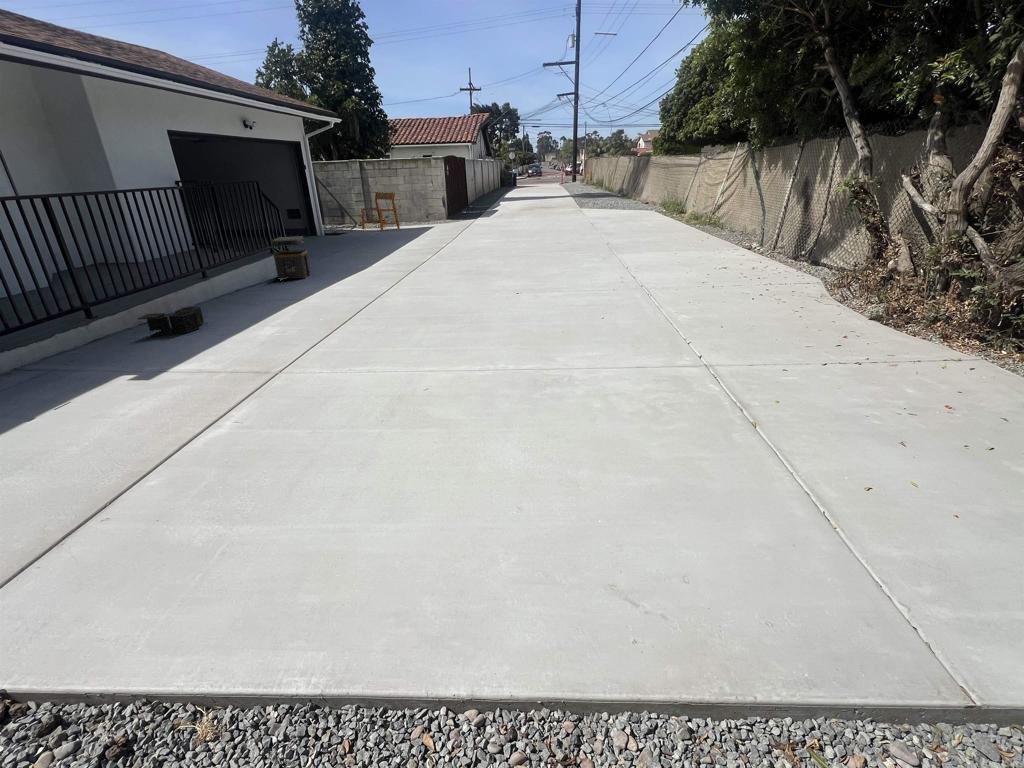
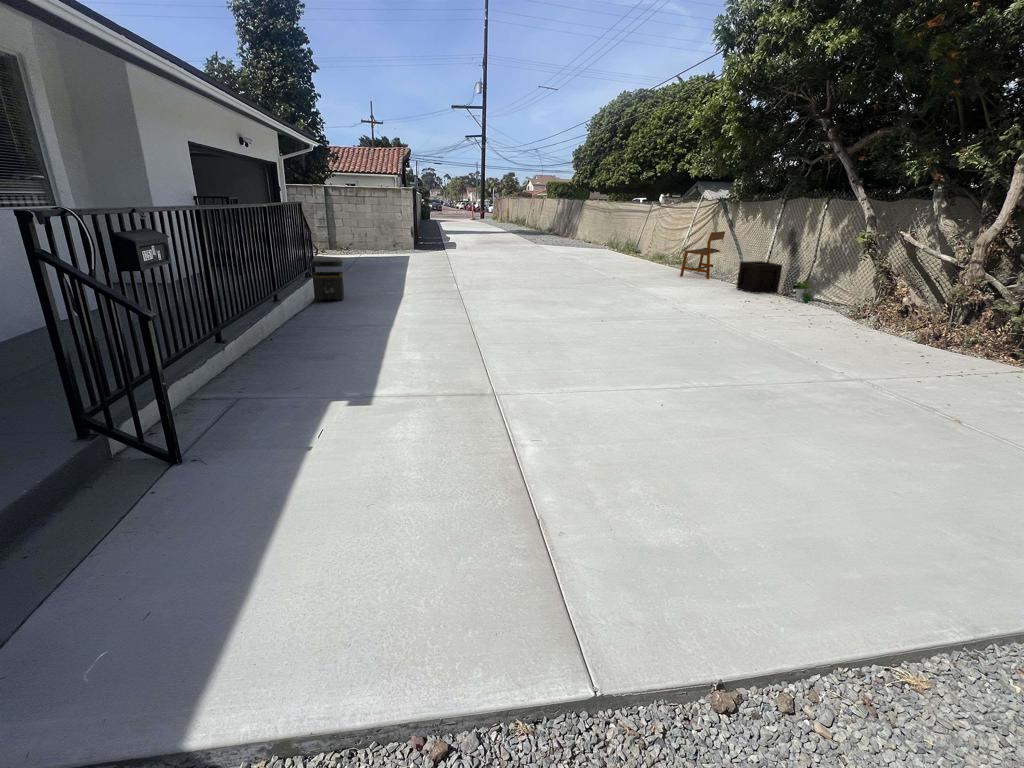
bench: present [361,192,400,231] -> present [680,231,725,279]
wooden crate: none [746,218,796,256] -> present [736,261,782,294]
potted plant: none [793,238,820,265] -> present [791,281,812,303]
storage bin: present [138,307,204,337] -> none [236,327,301,359]

